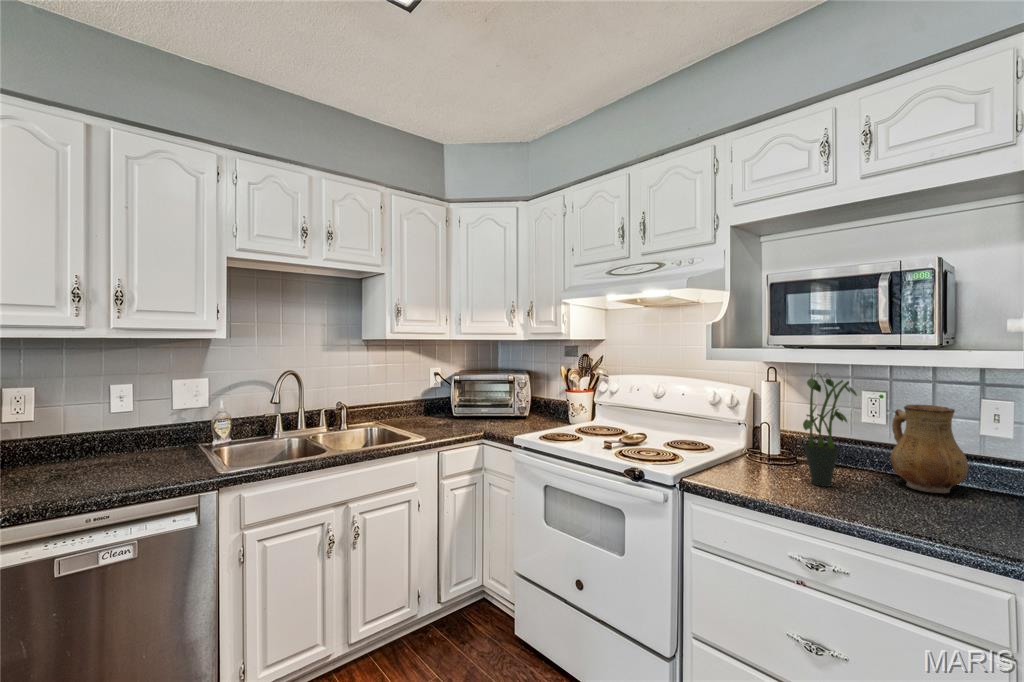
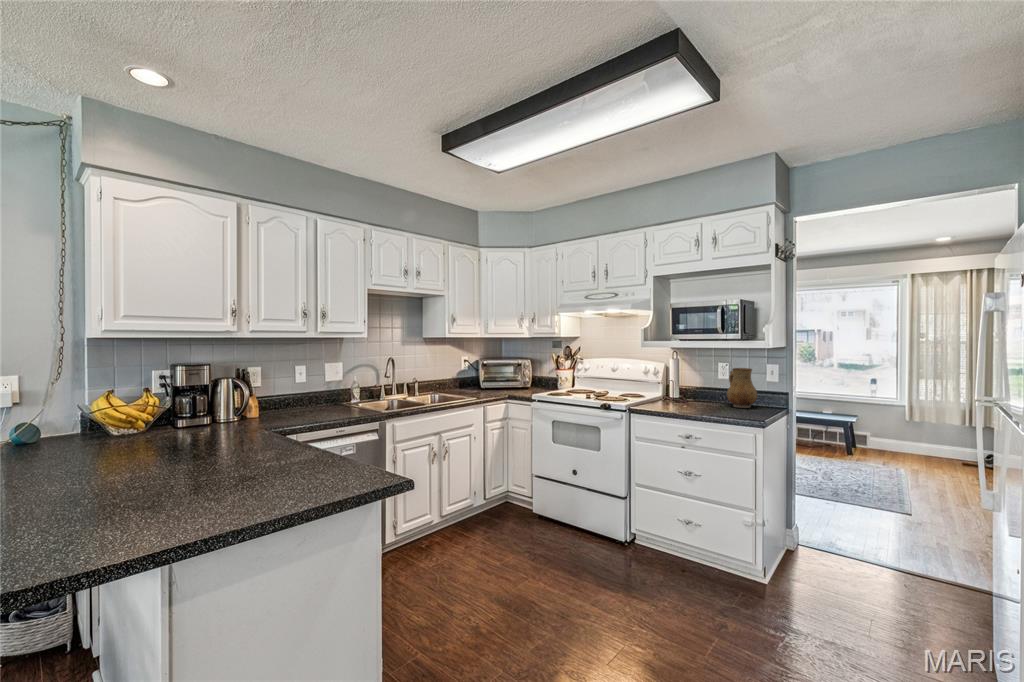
potted plant: present [803,373,857,487] -> none [687,353,709,407]

